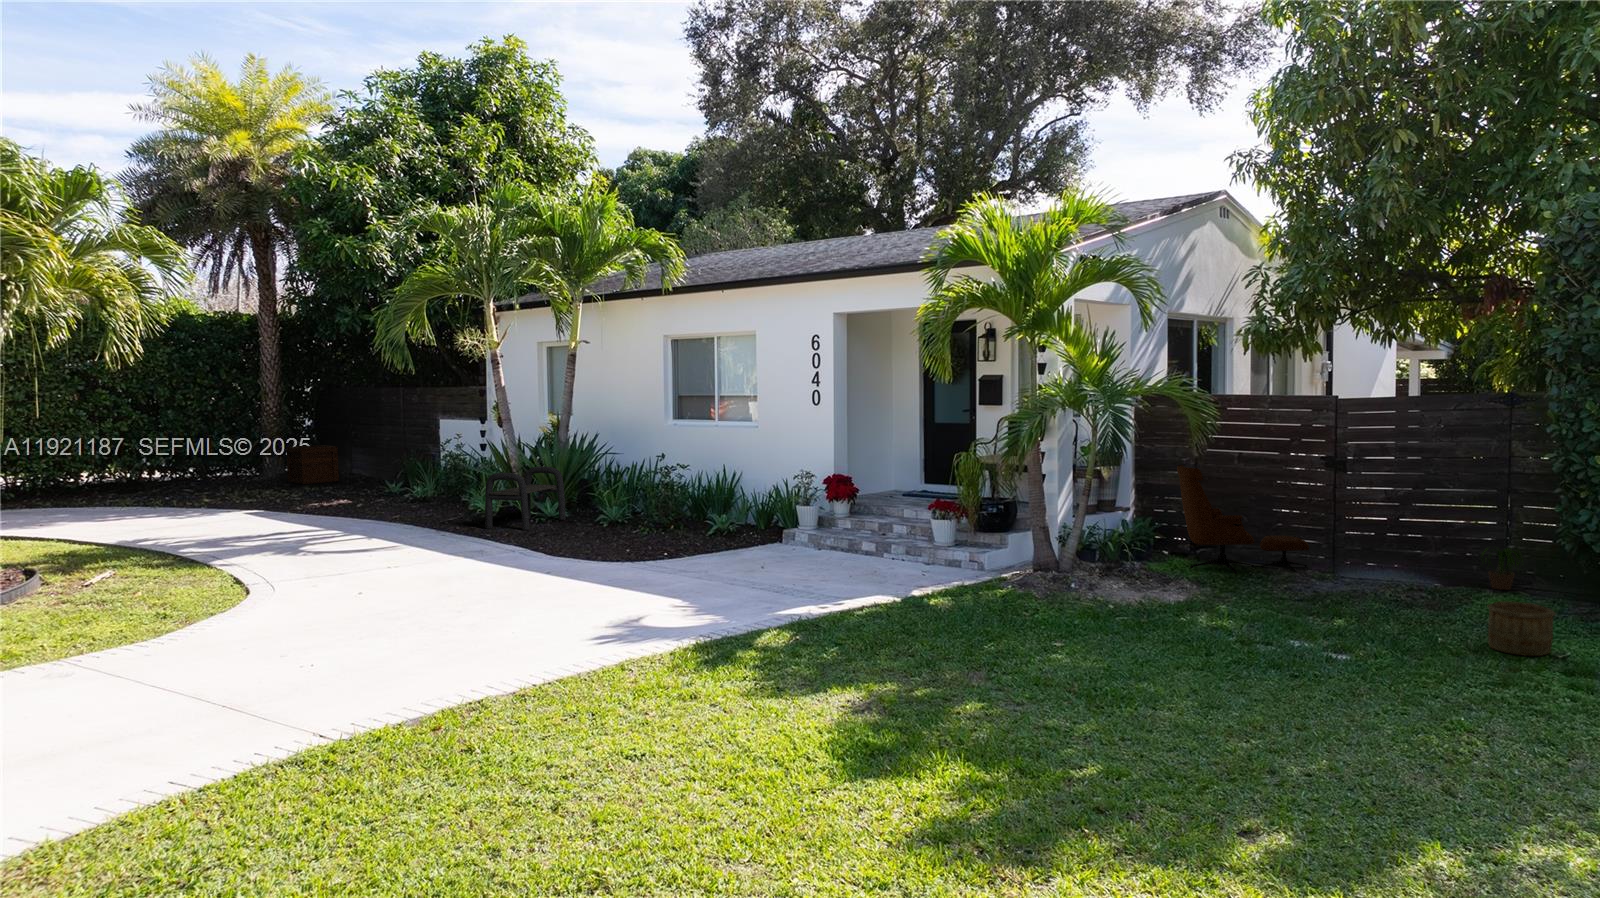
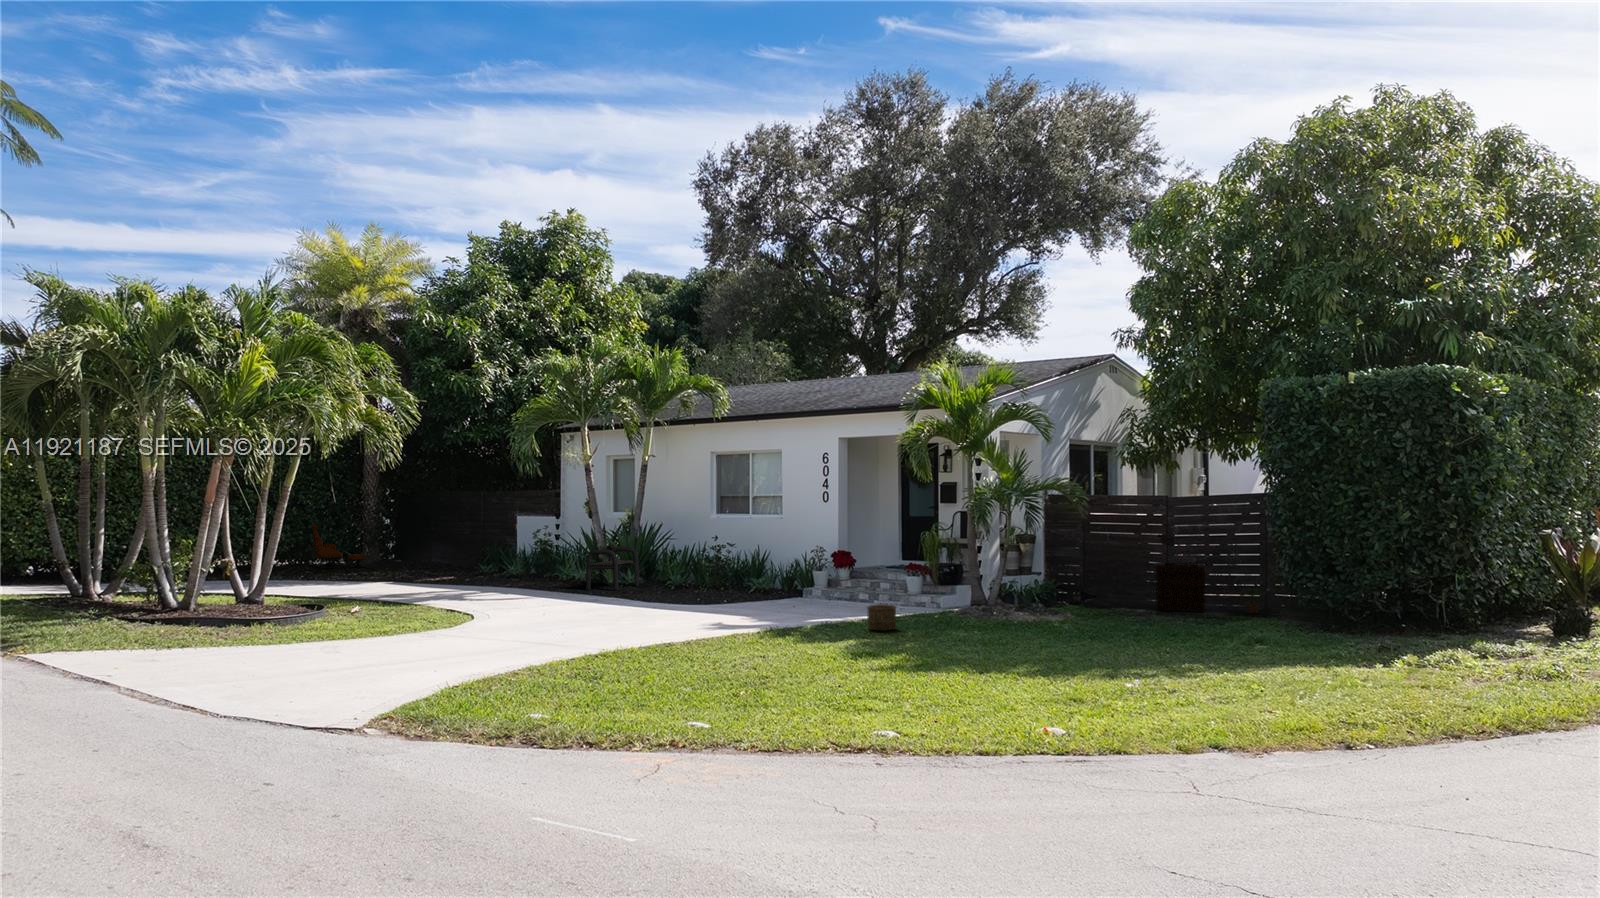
wooden crate: present [286,445,339,484] -> present [1156,562,1205,612]
lounge chair: present [1177,465,1309,574] -> present [312,524,367,569]
wooden bucket: present [1488,601,1555,656] -> present [867,604,896,631]

